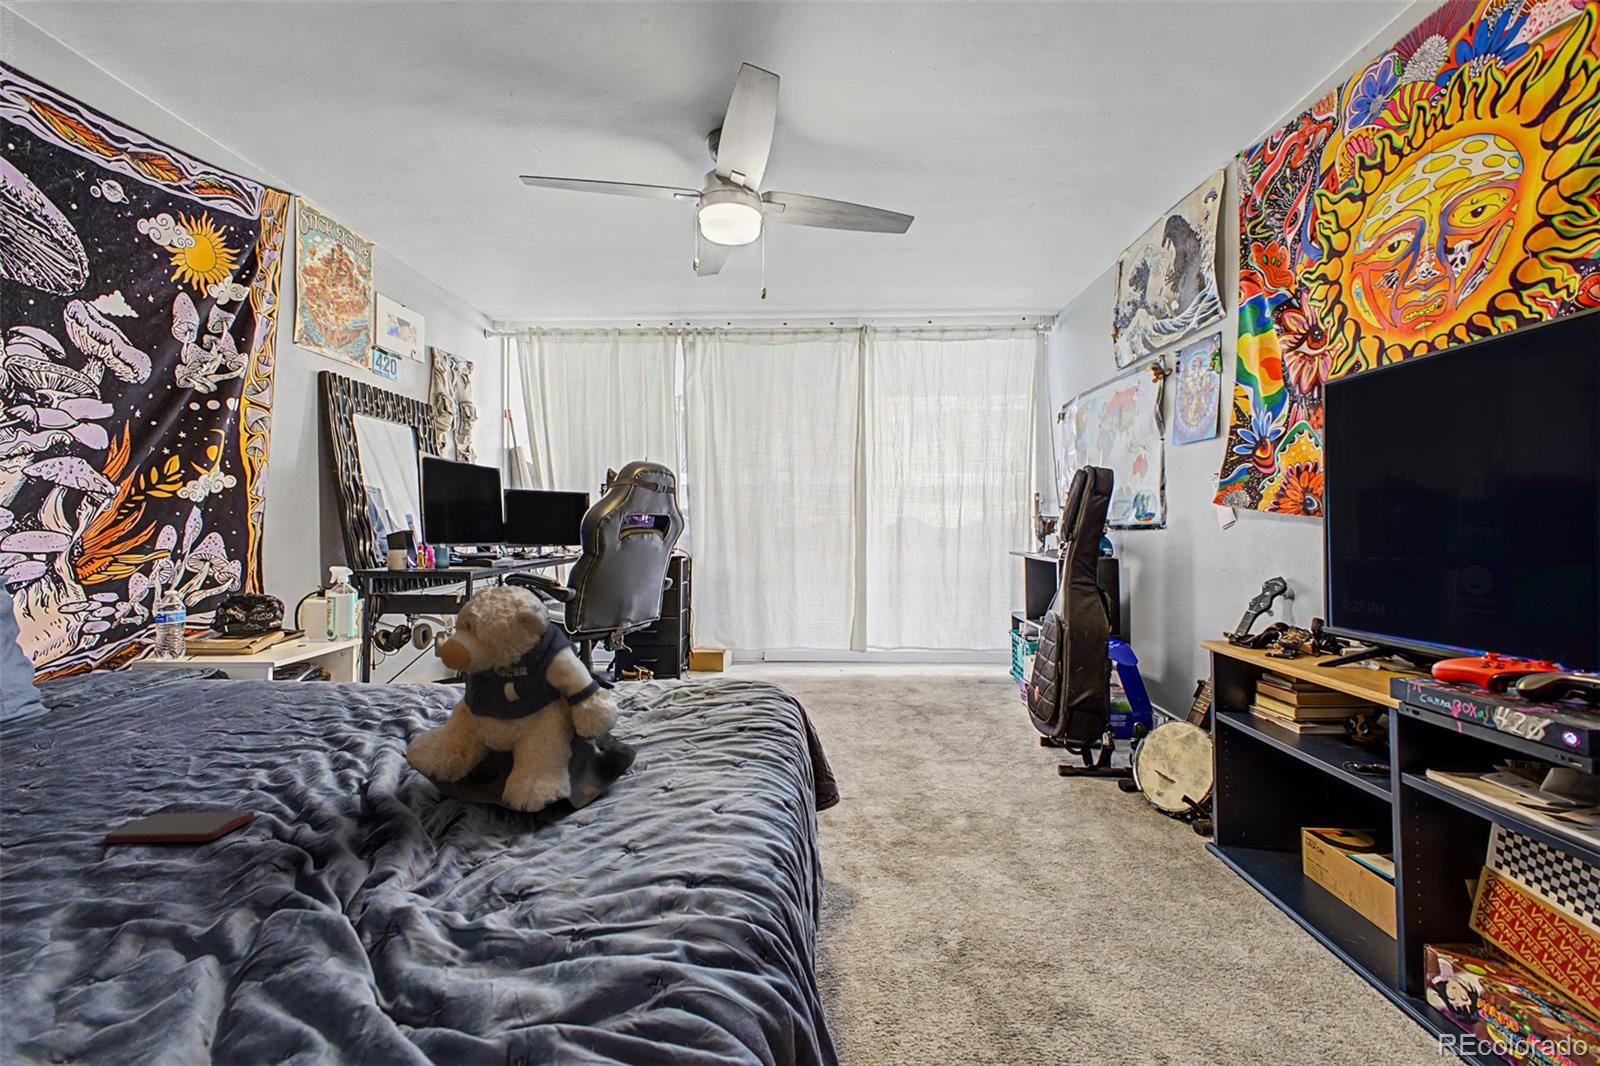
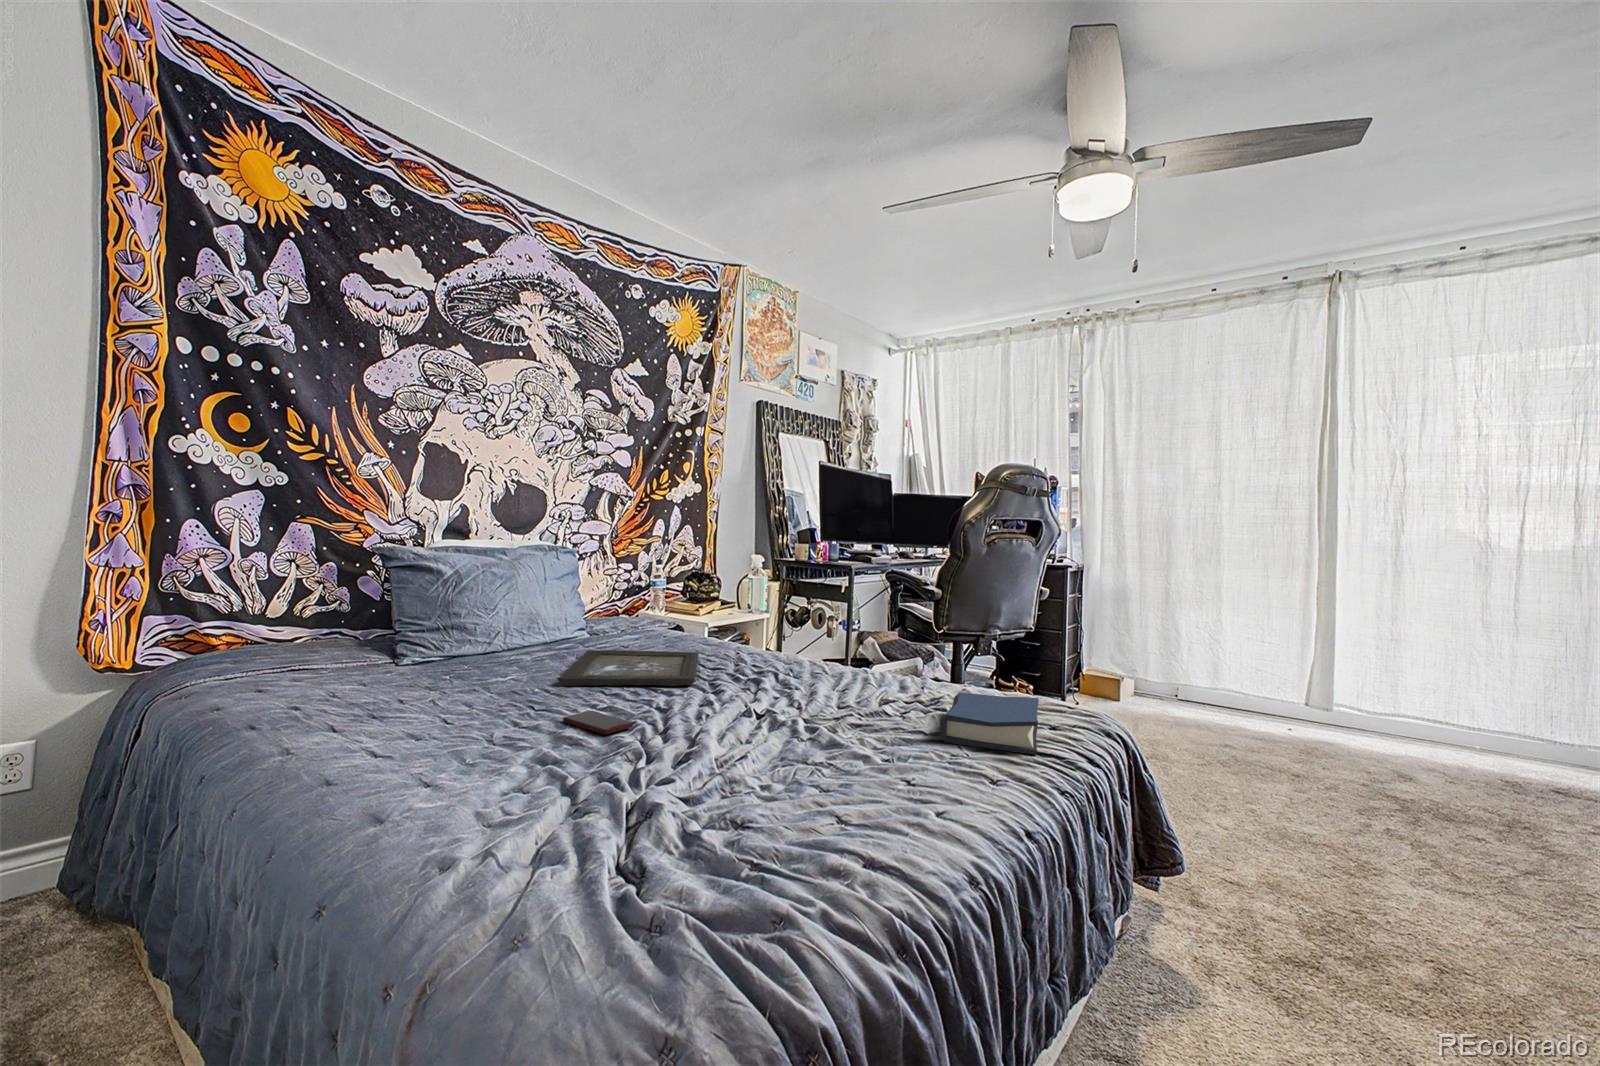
teddy bear: present [406,585,637,812] -> none [717,577,890,778]
hardback book: none [656,680,756,740] -> present [940,692,1039,755]
tray: none [53,699,317,789] -> present [560,650,699,686]

